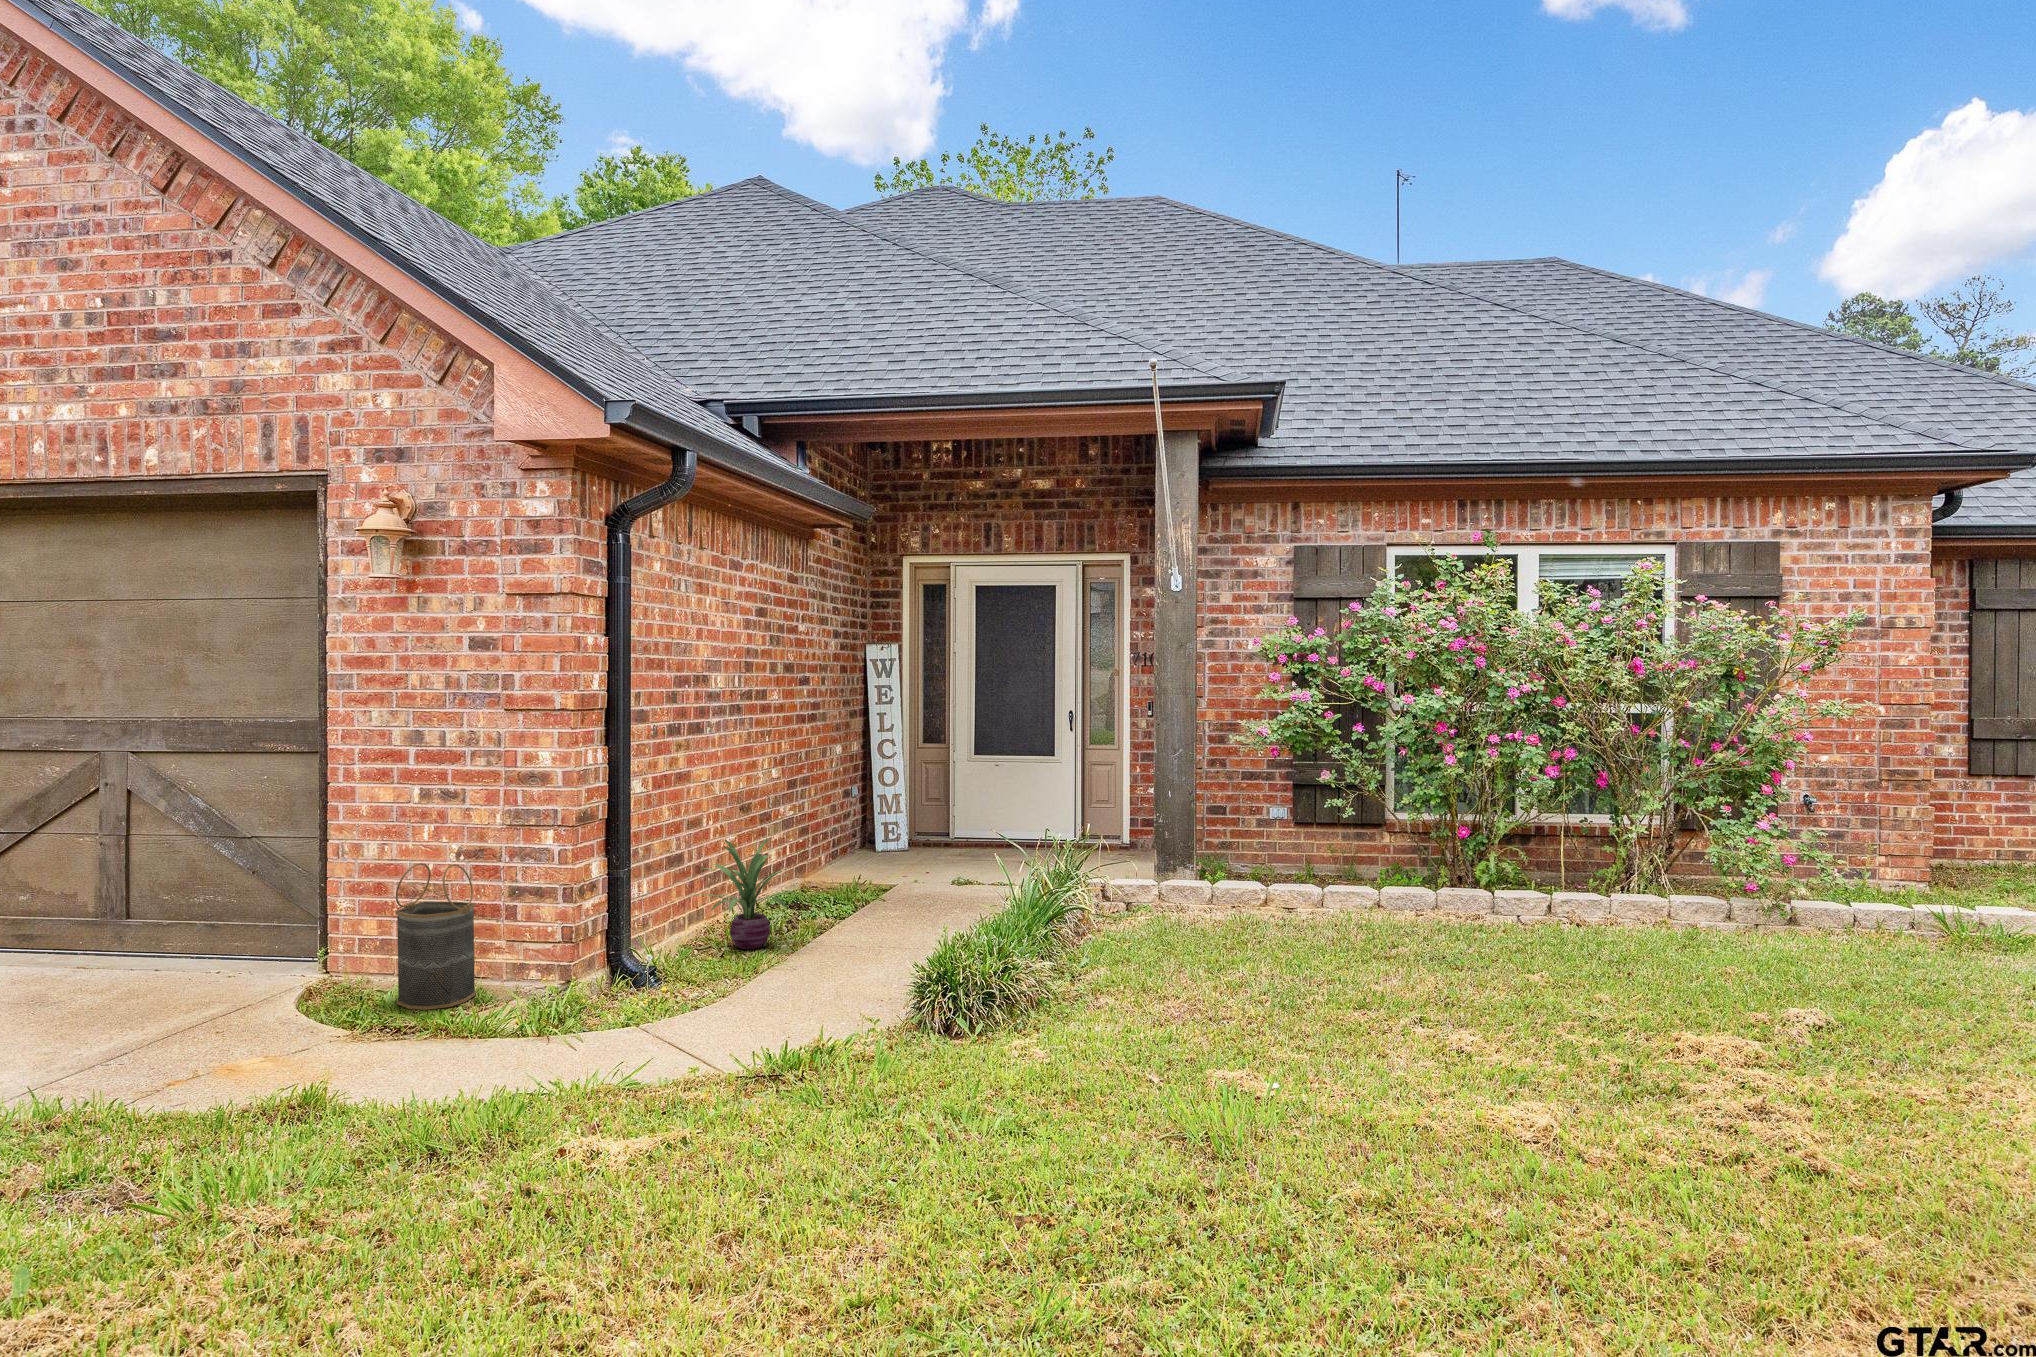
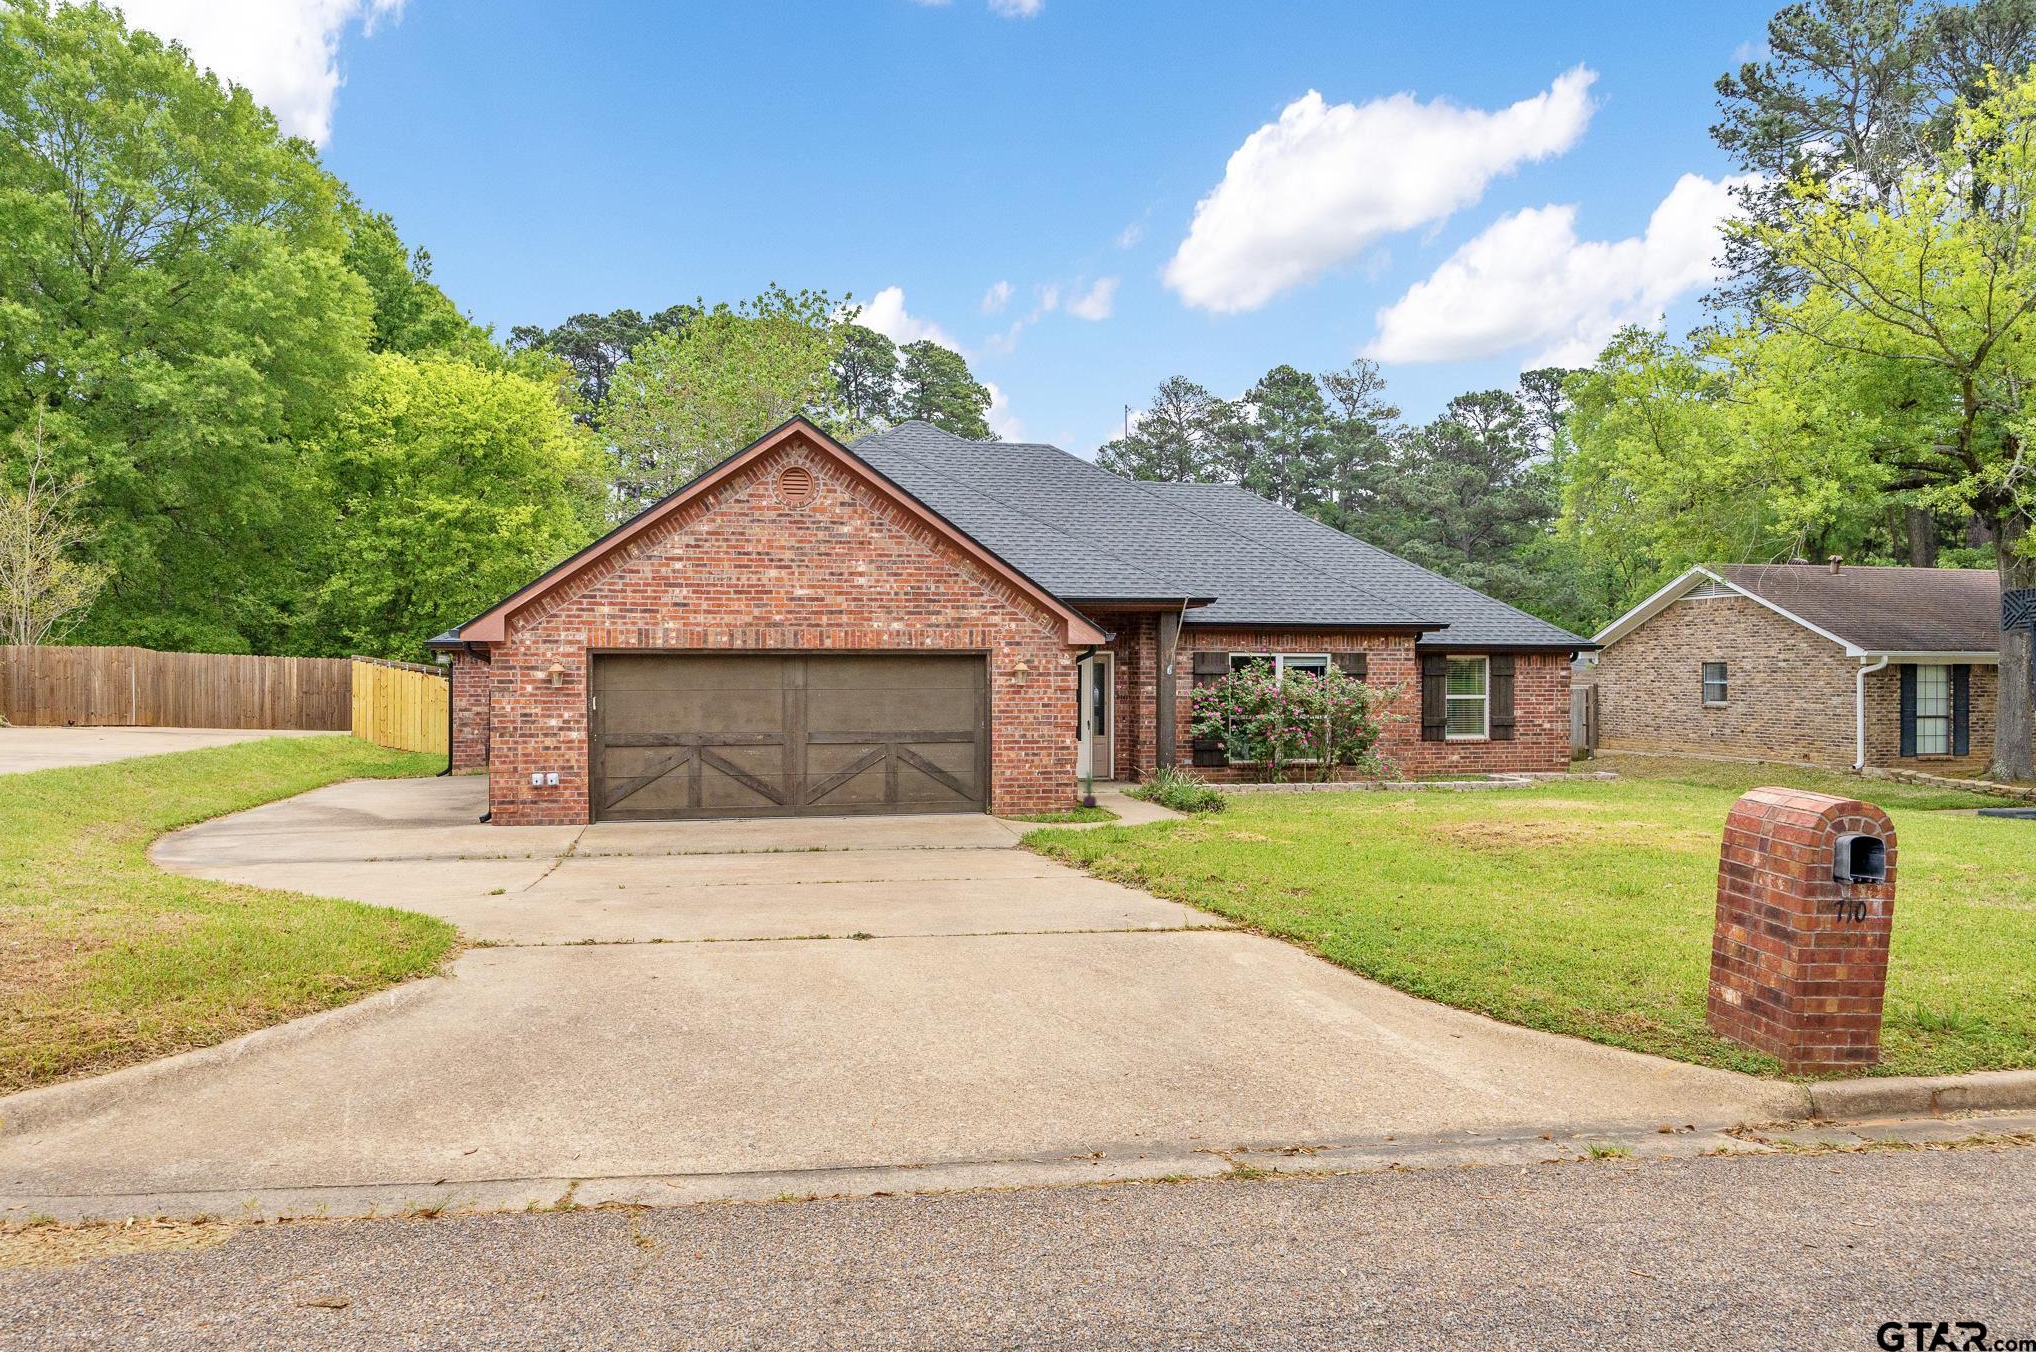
basket: present [395,863,477,1010] -> none [1033,775,1055,821]

